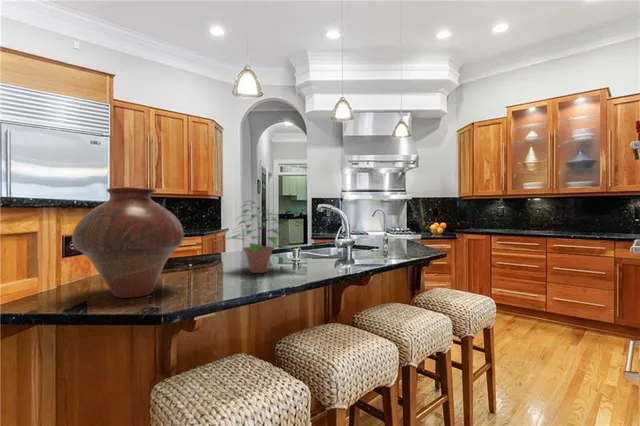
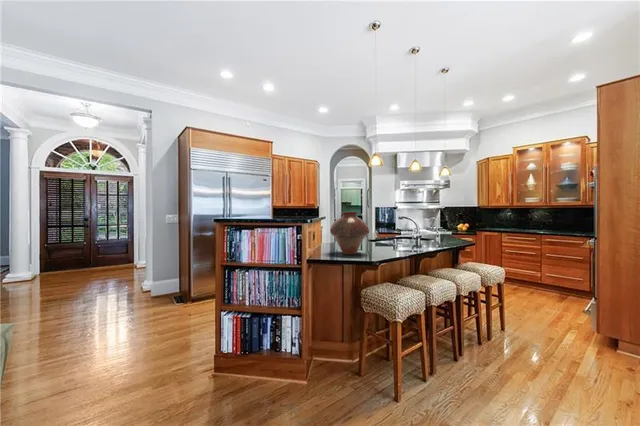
potted plant: present [227,202,292,273] -> none [368,215,405,248]

